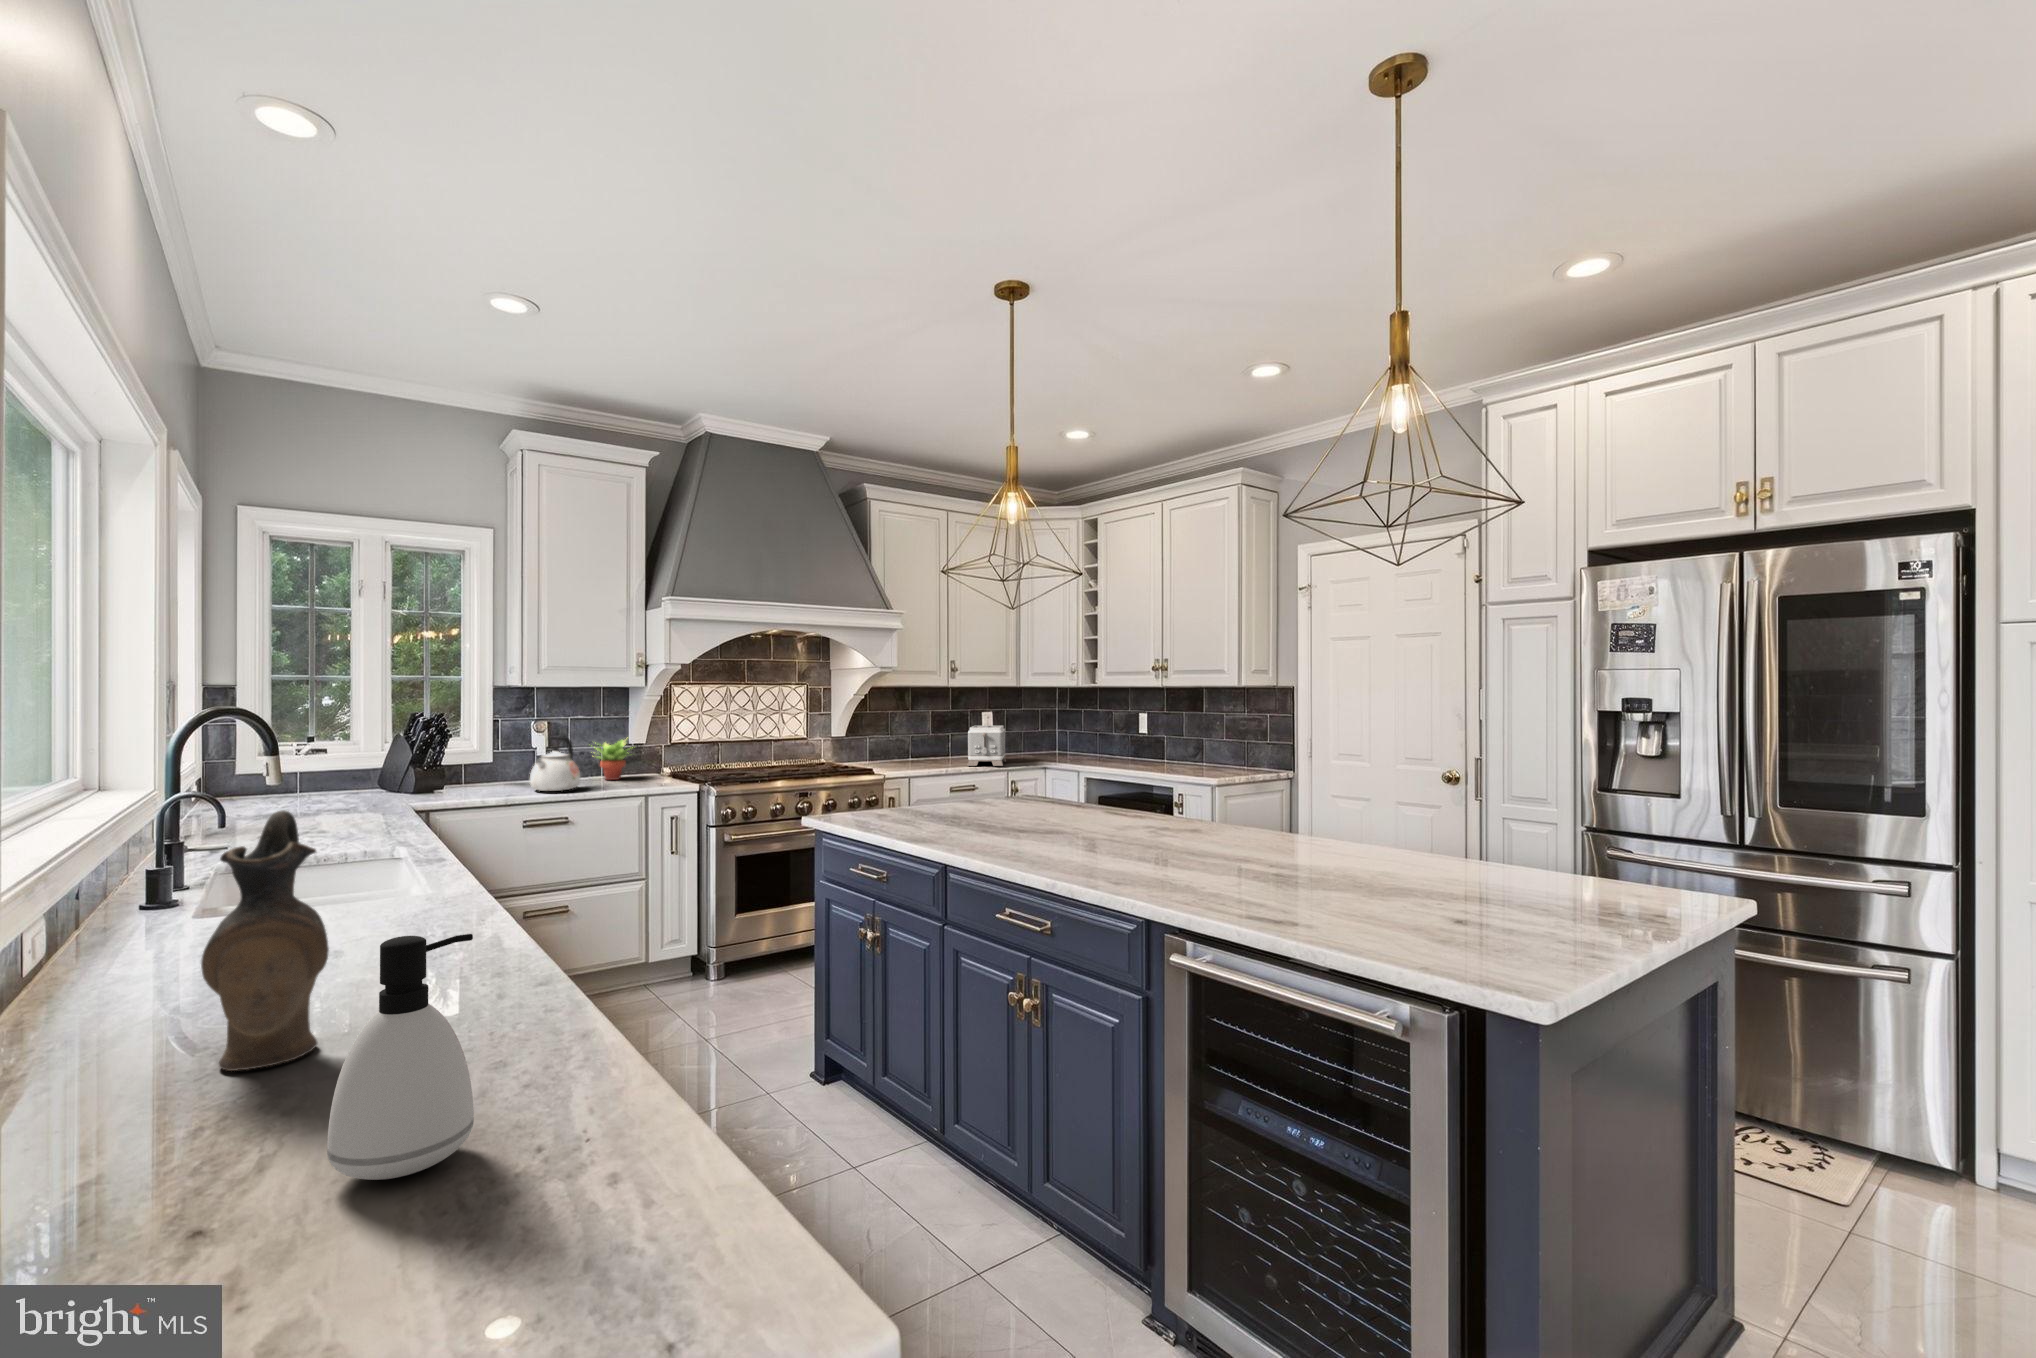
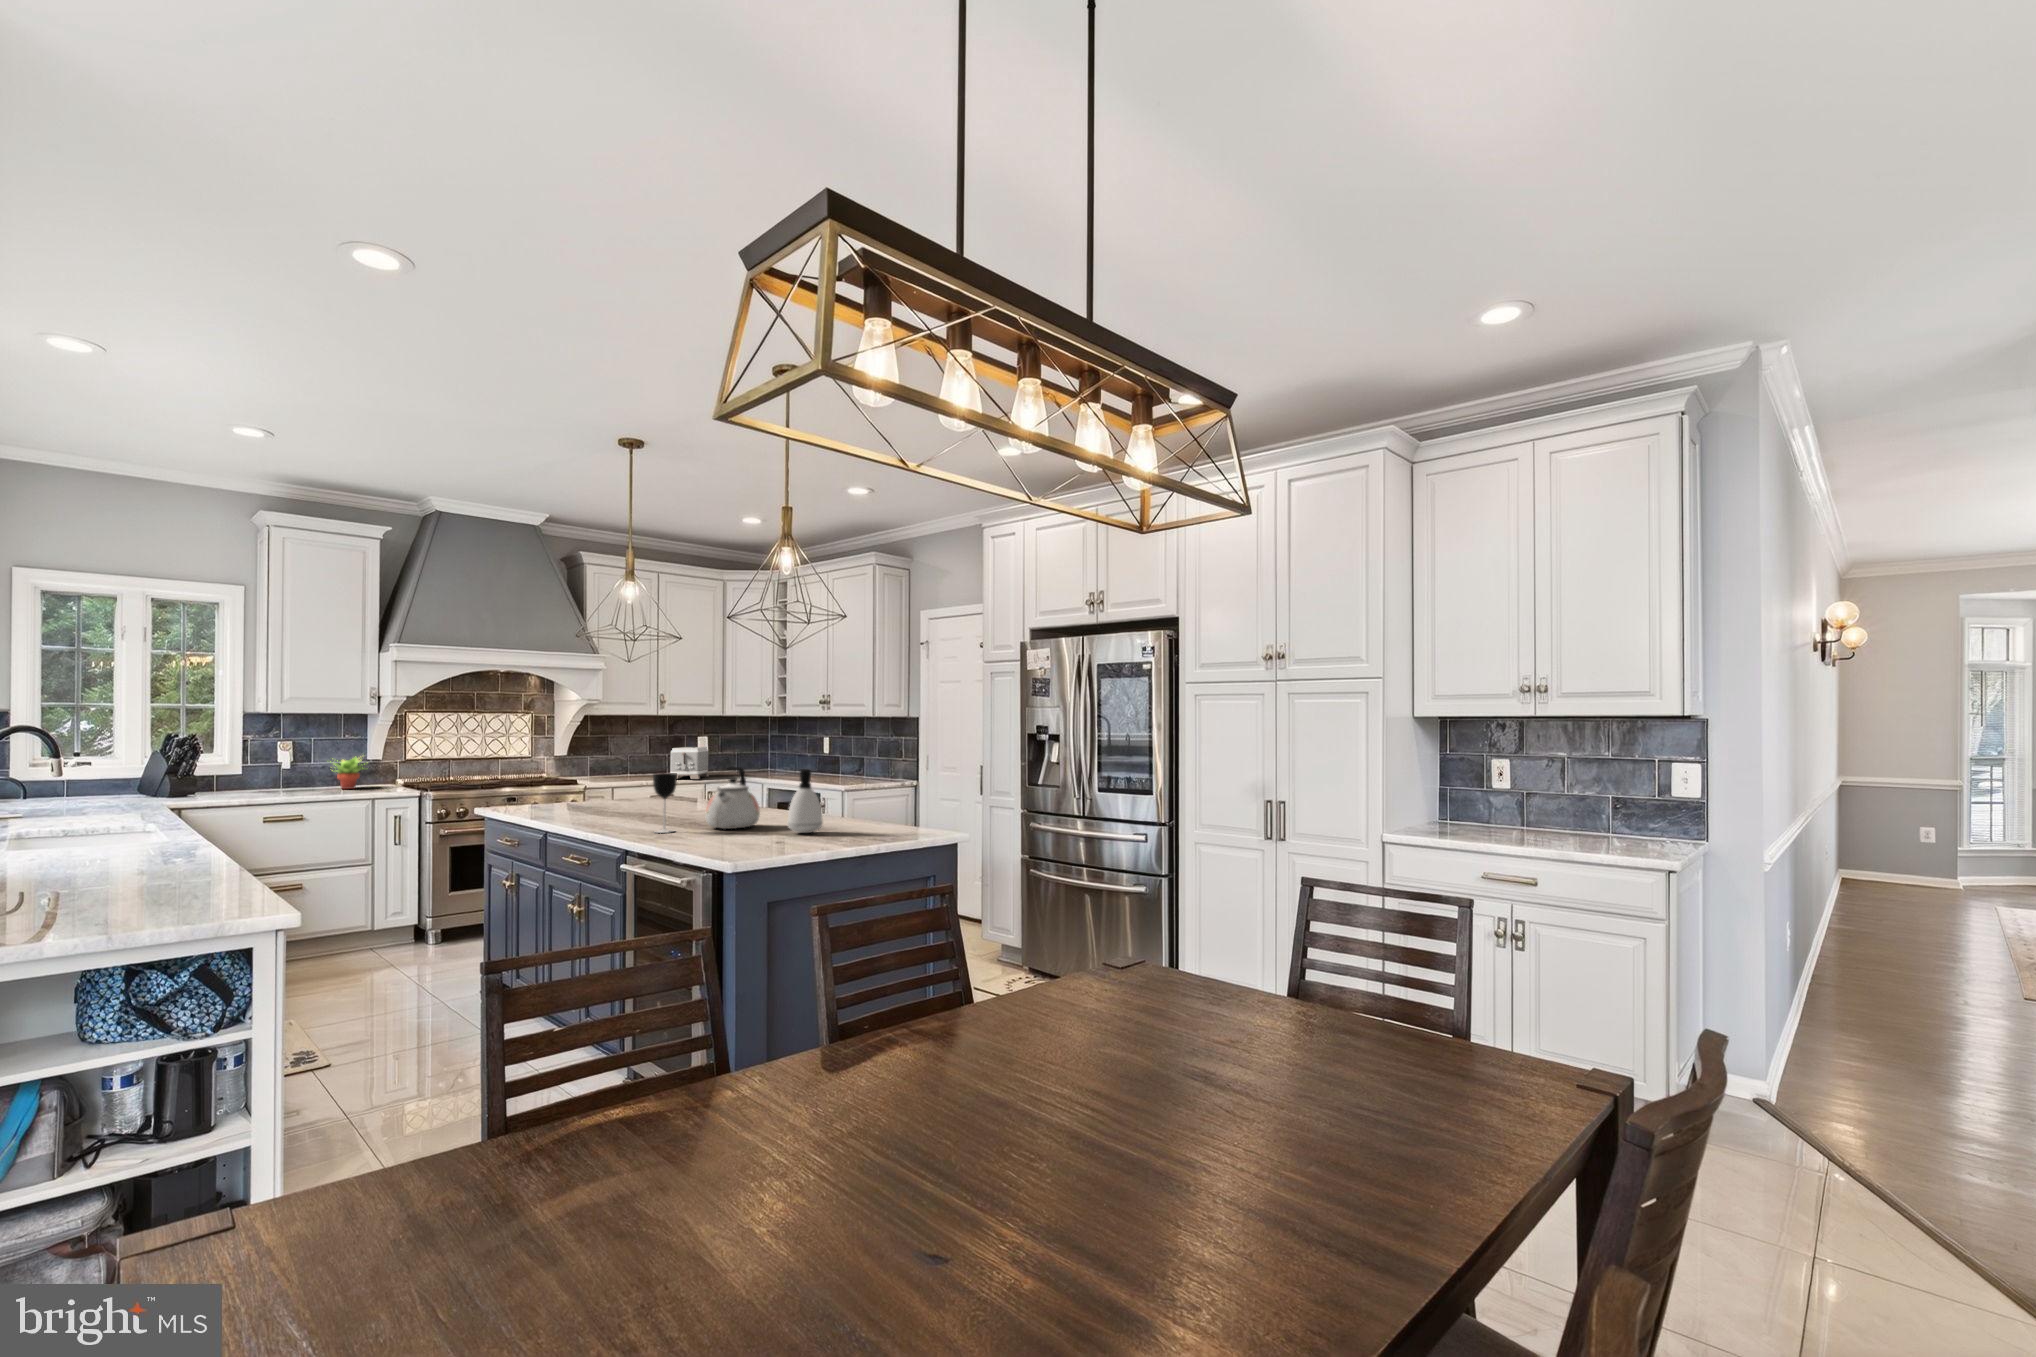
kettle: present [530,737,580,791] -> present [705,767,760,829]
wine glass: none [1184,795,1225,902] -> present [653,773,677,833]
ceramic pitcher: present [201,811,329,1071] -> none [45,768,111,888]
soap dispenser: present [327,934,474,1180] -> present [788,769,823,833]

